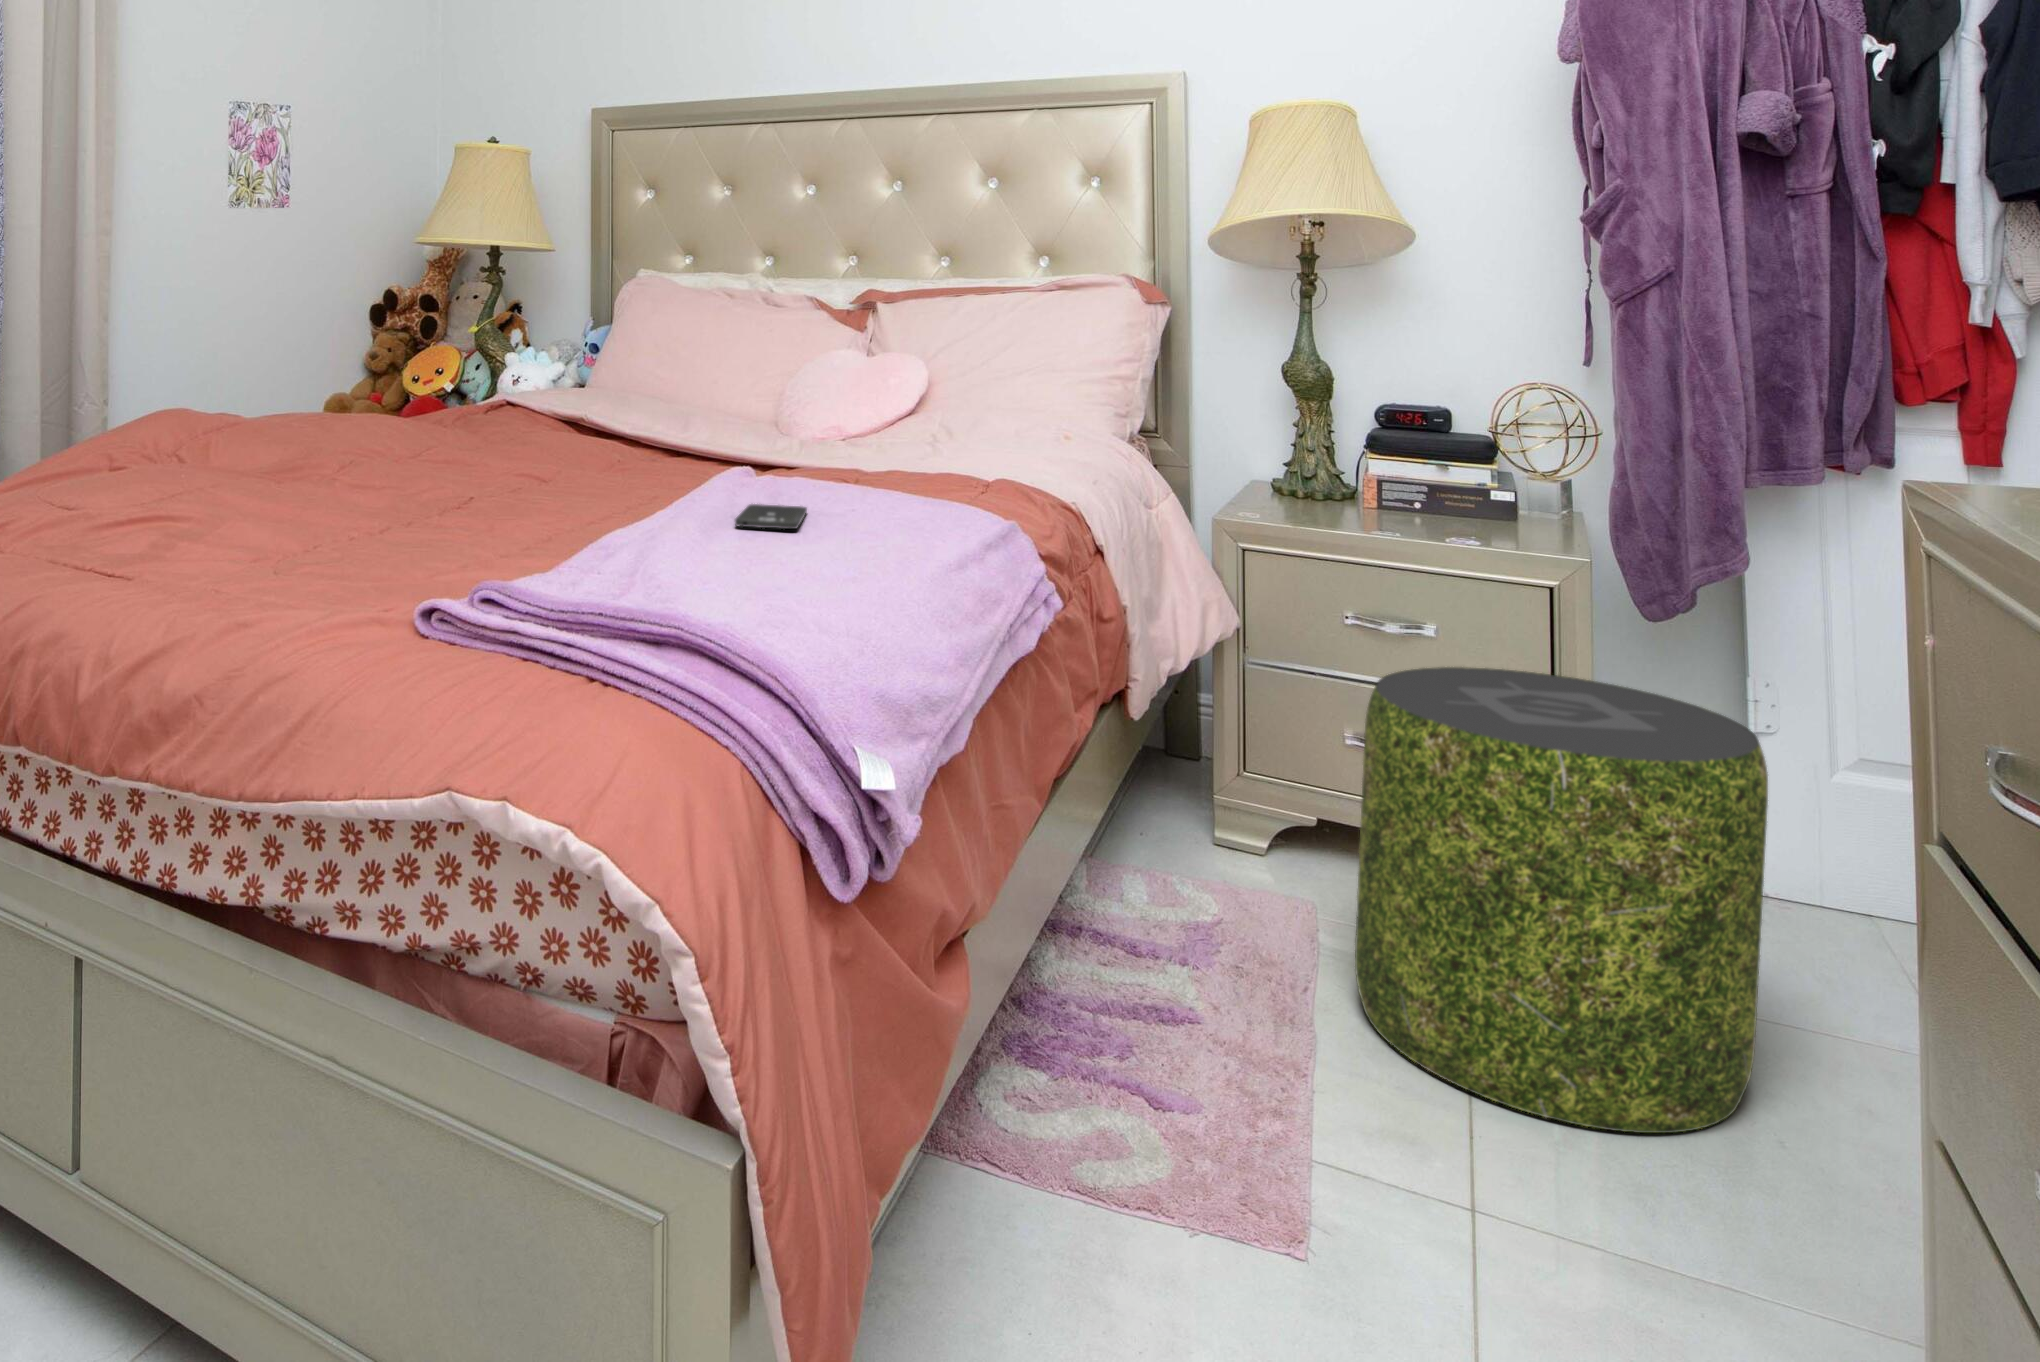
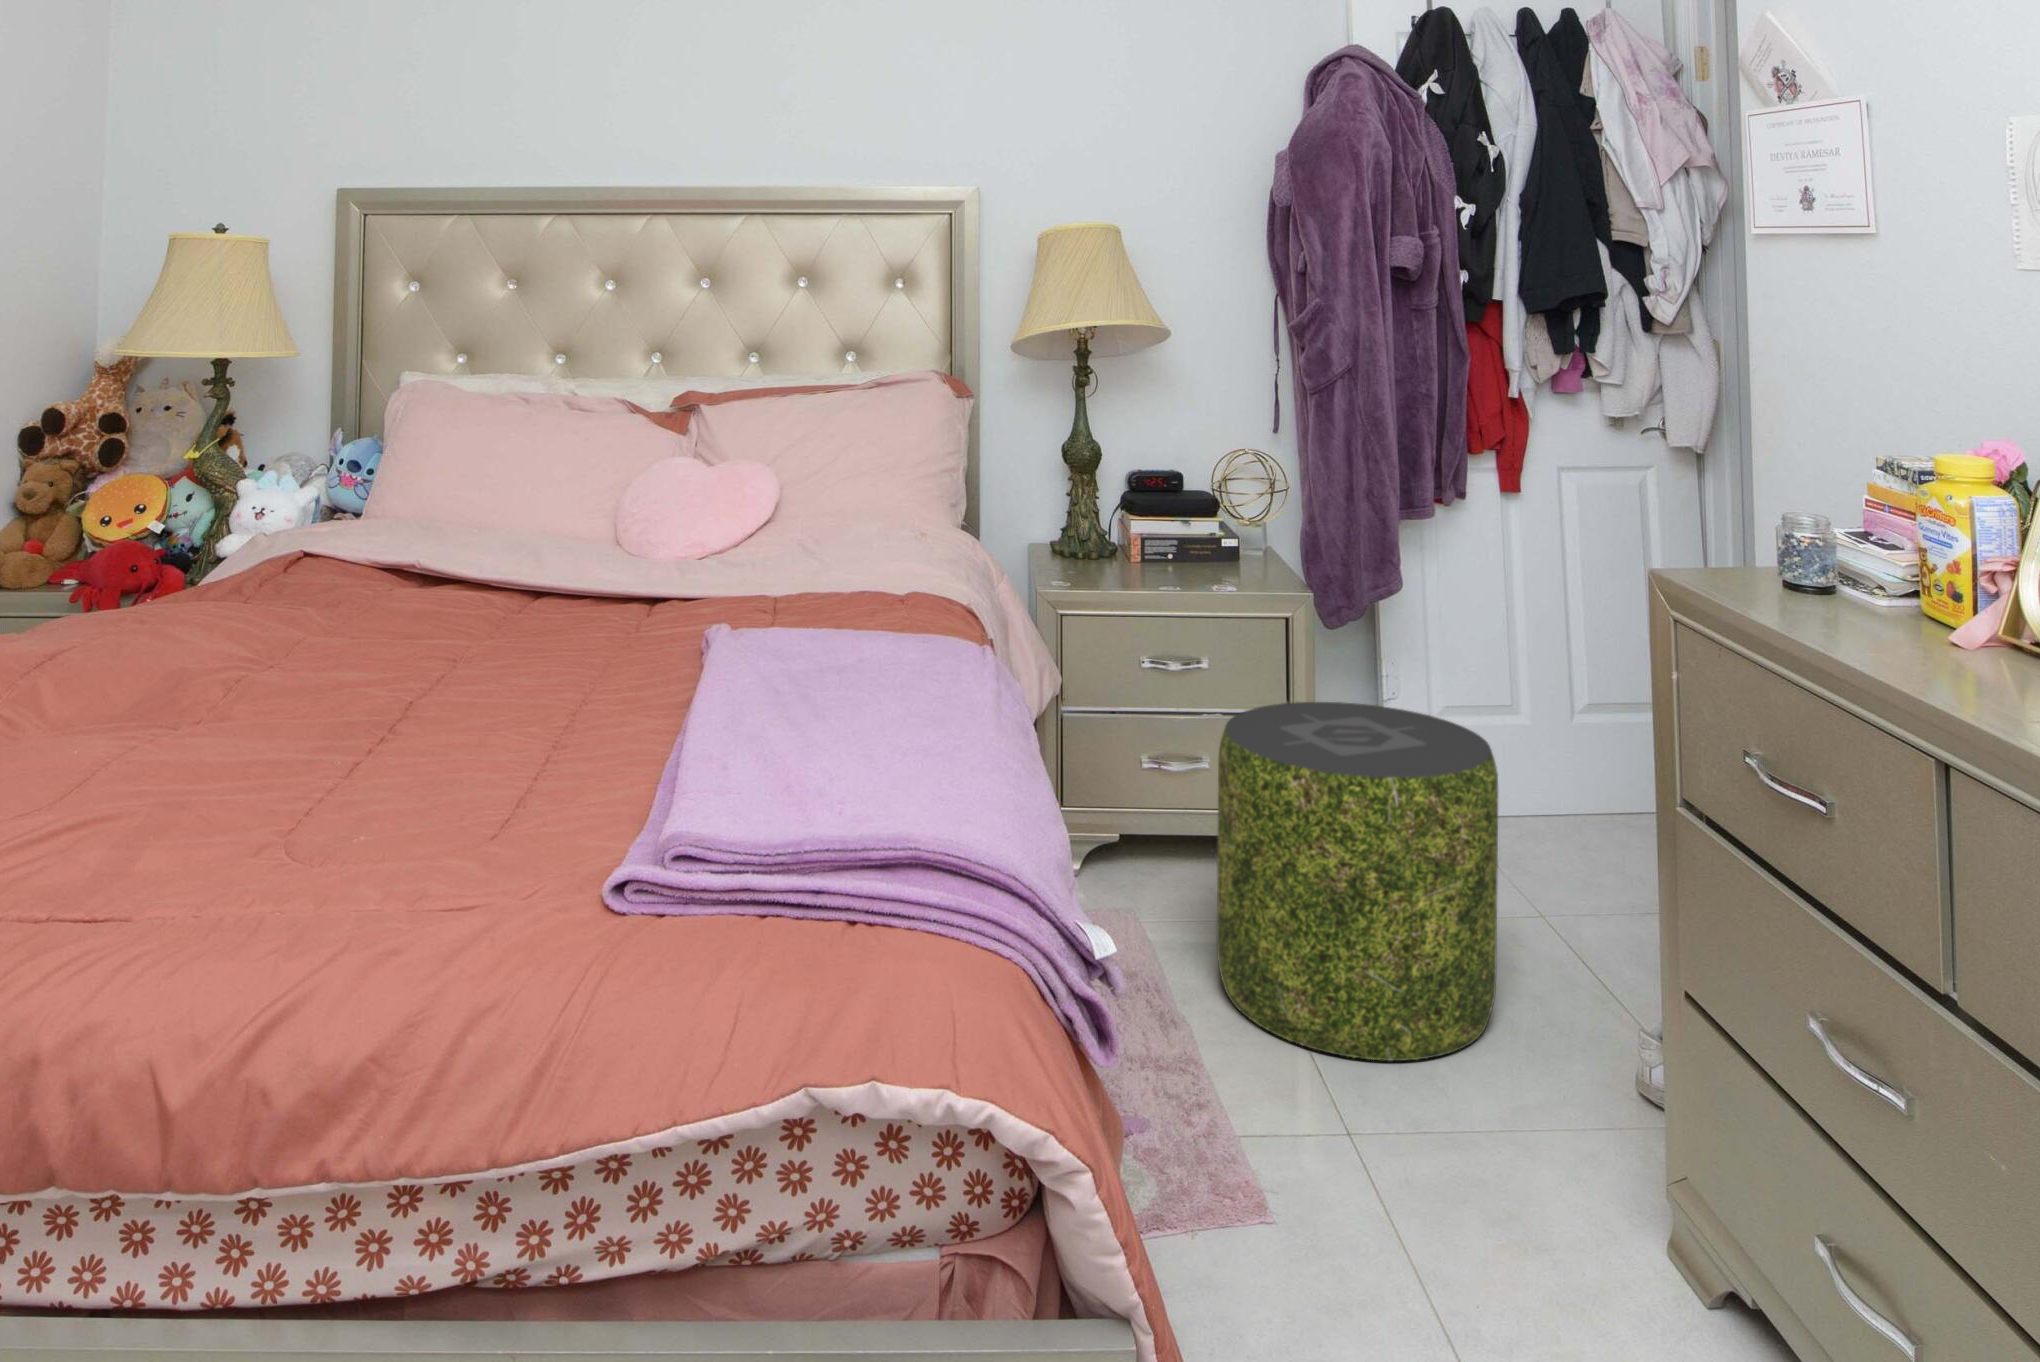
smartphone: present [735,504,807,529] -> none [758,662,842,700]

